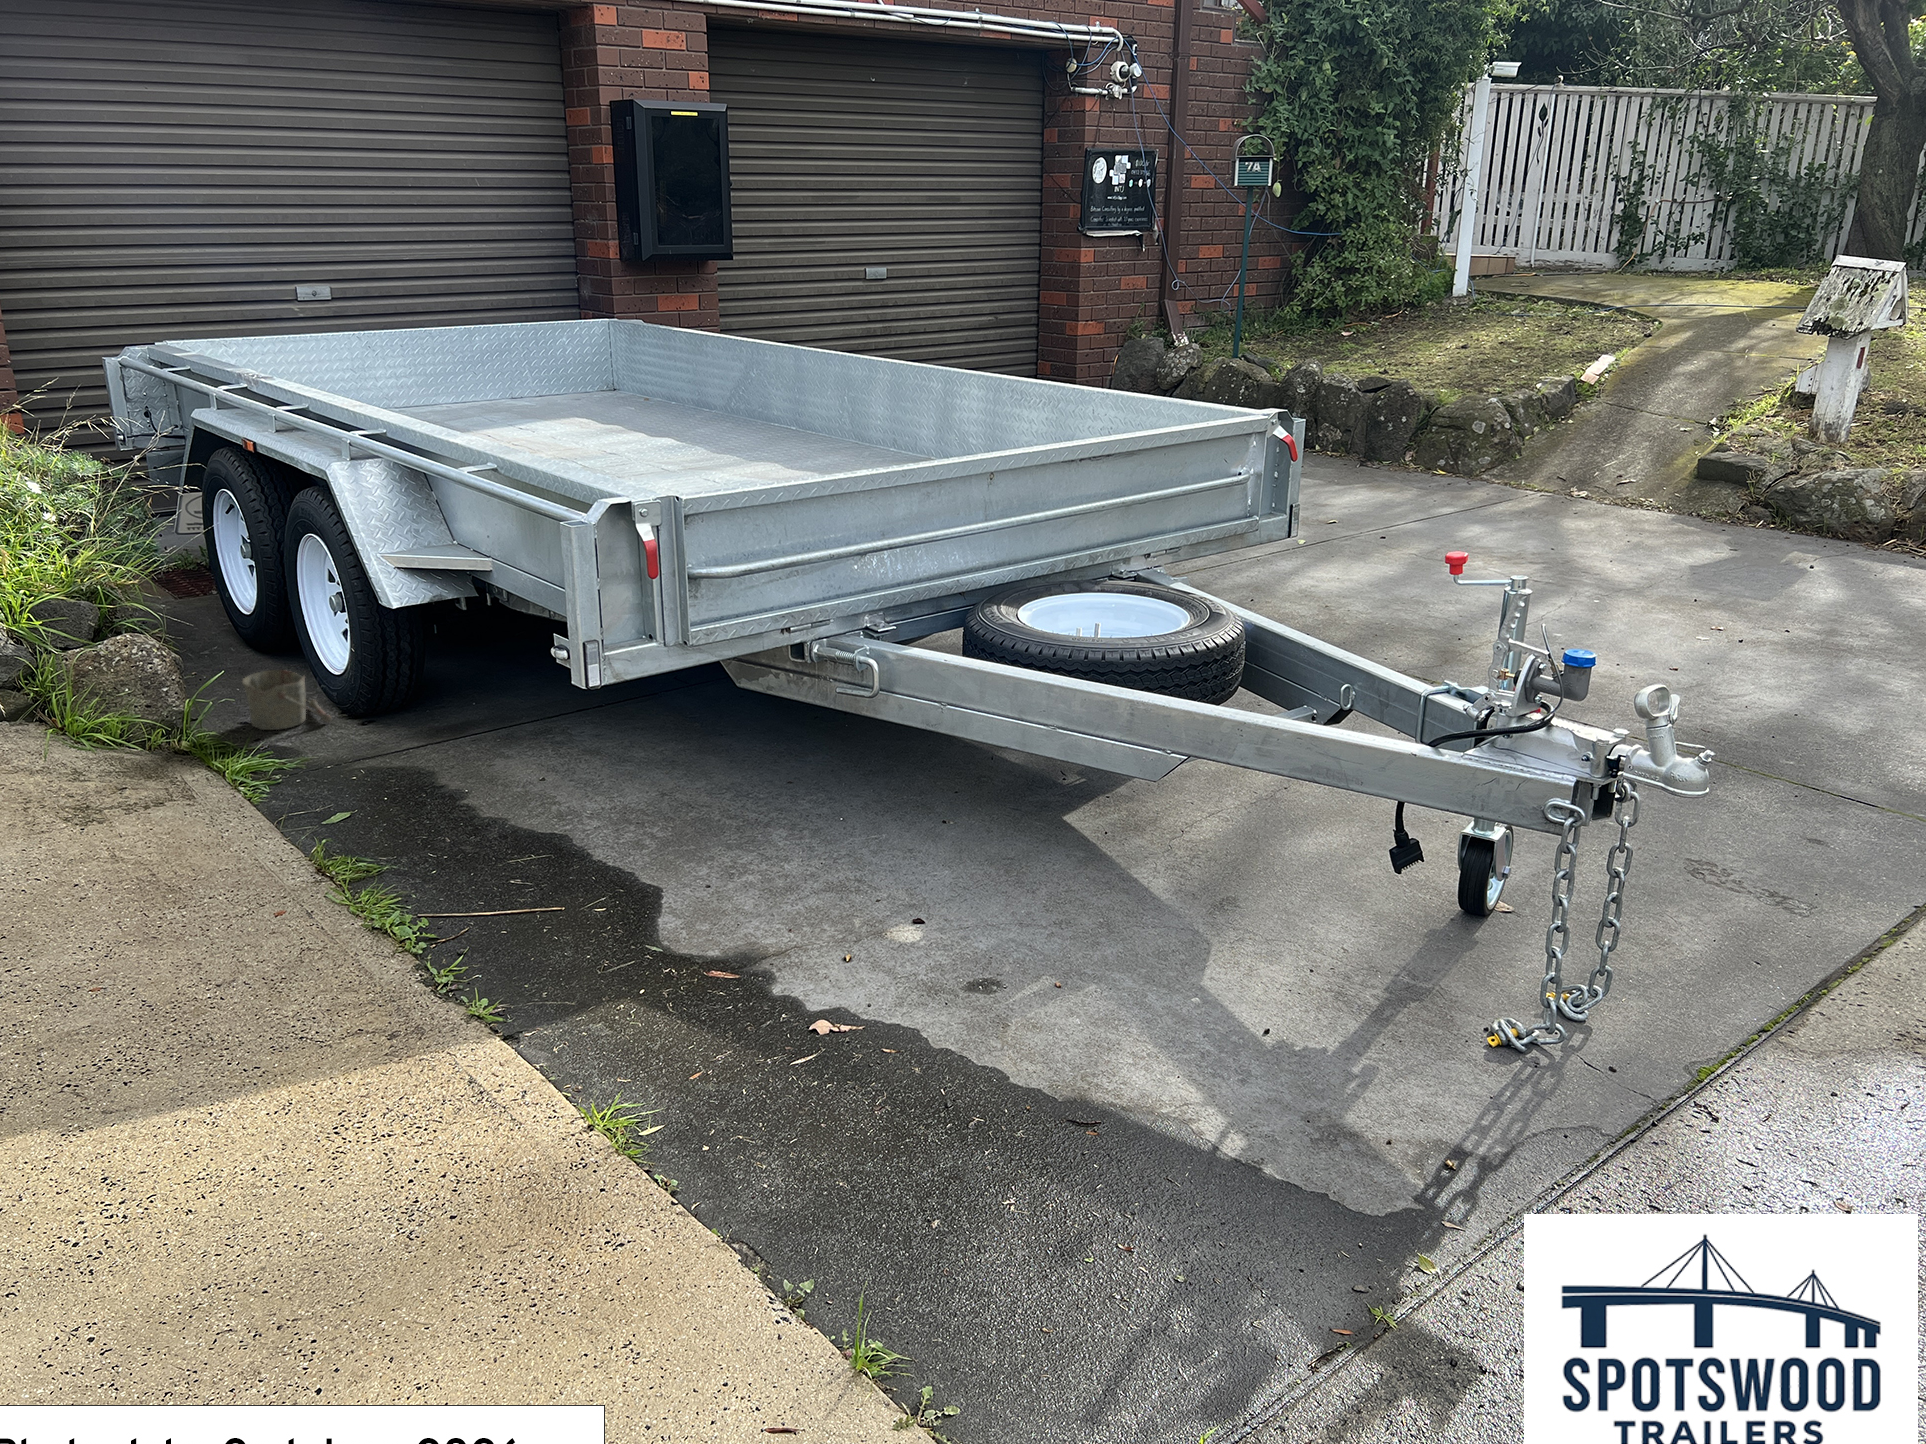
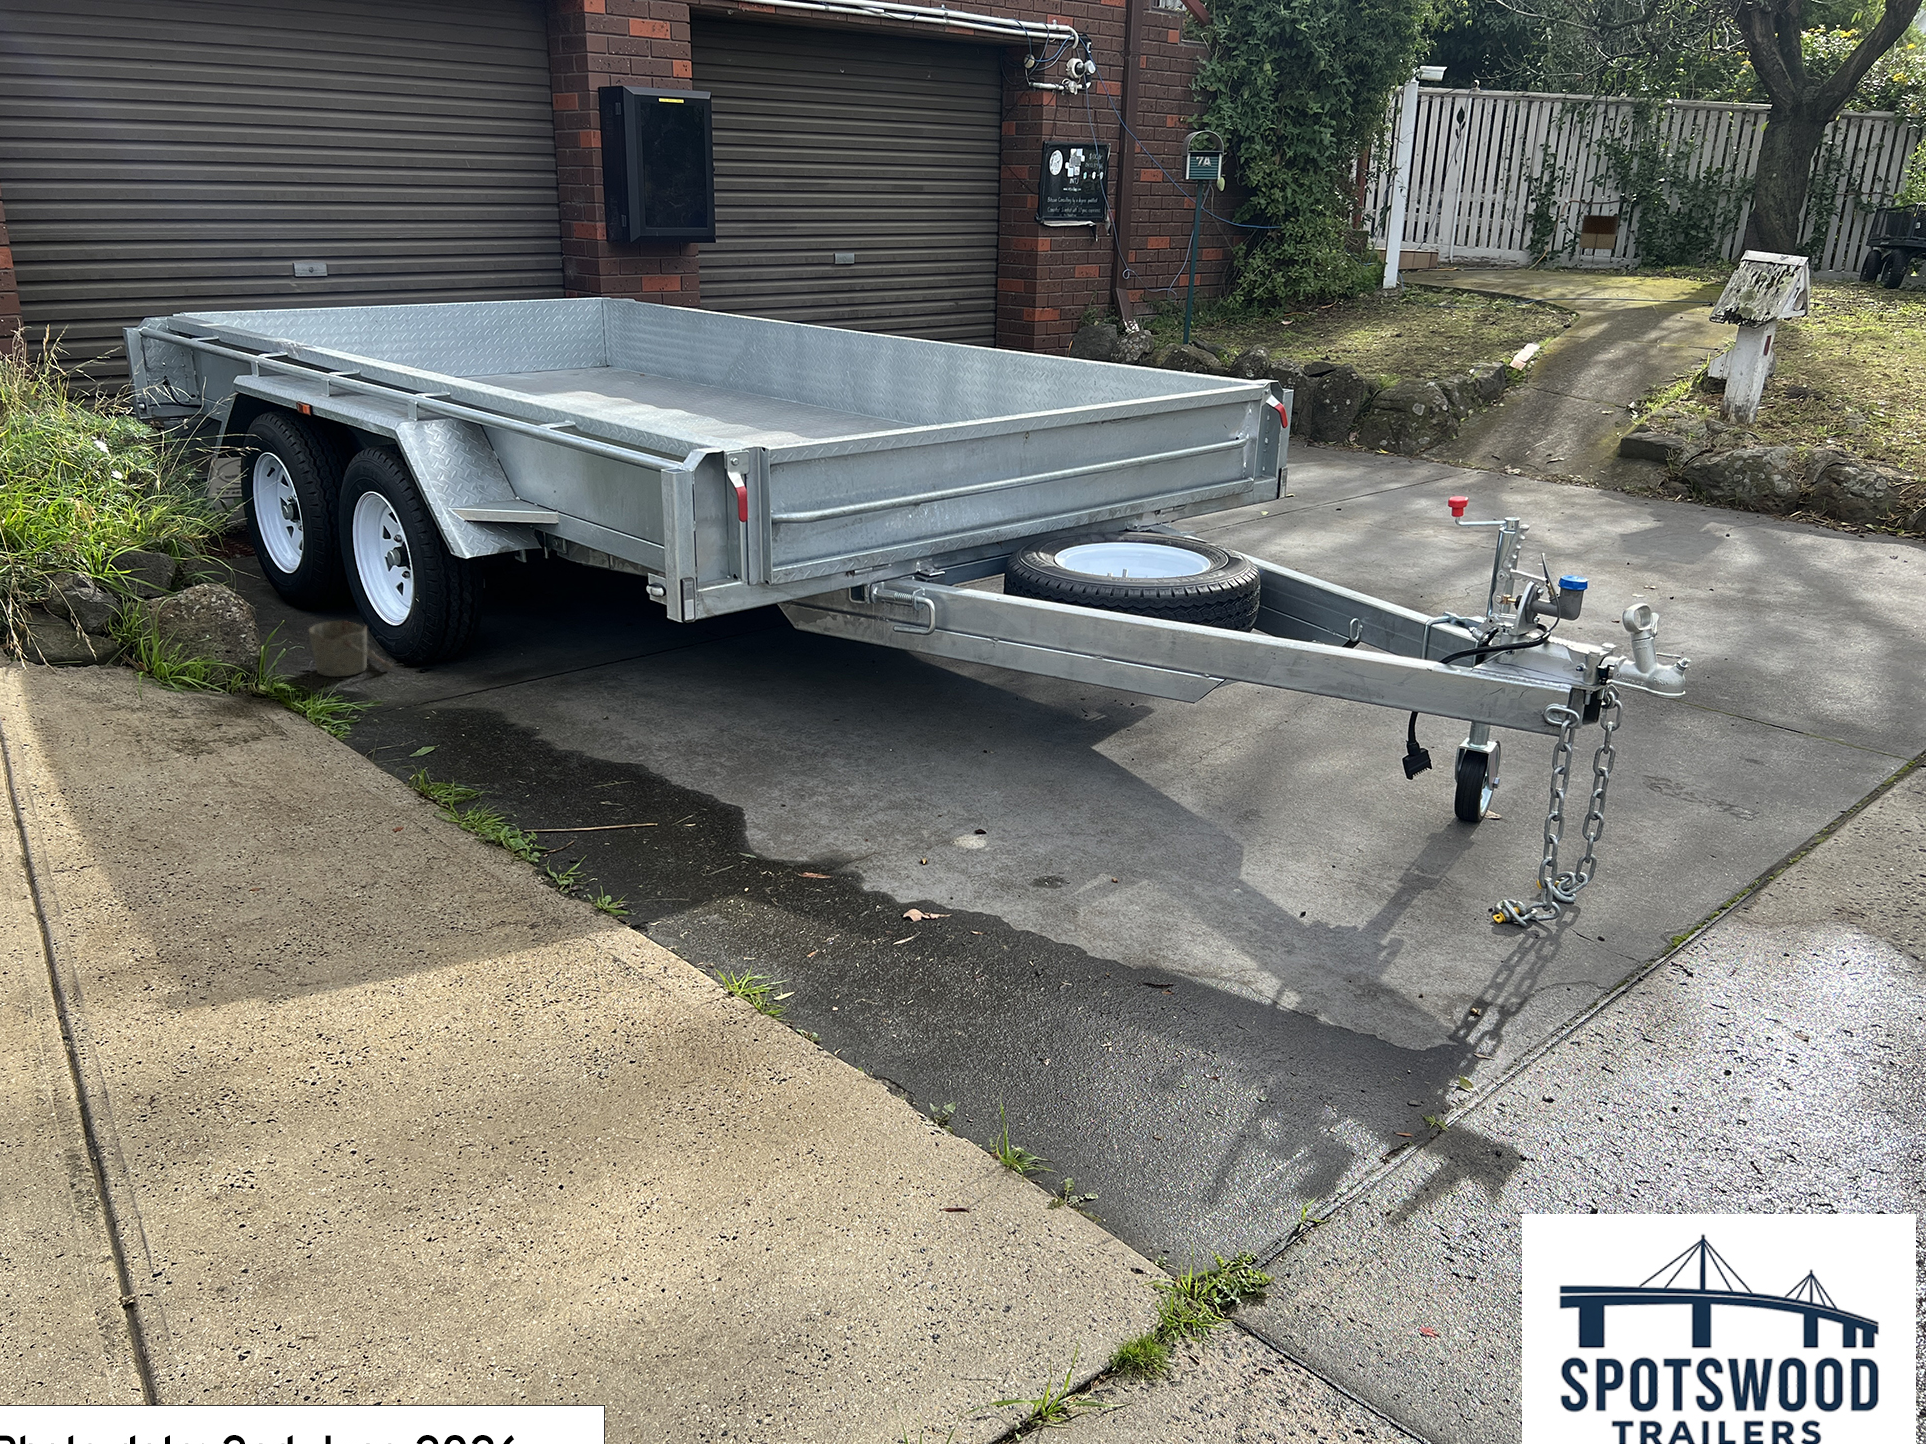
planter: none [1667,216,1710,266] -> present [1579,215,1619,263]

